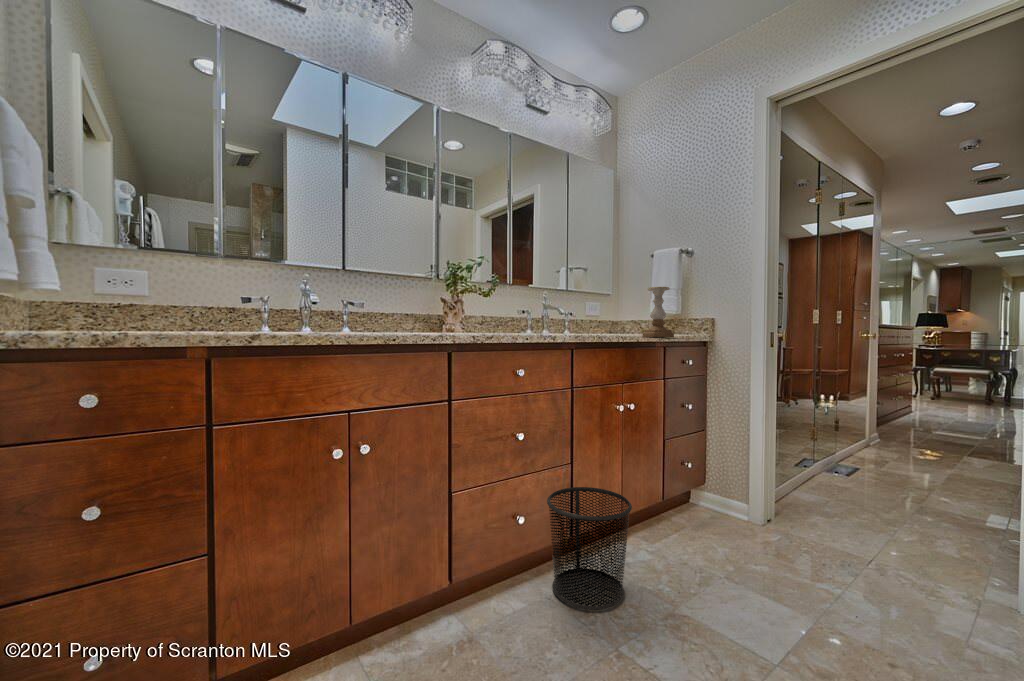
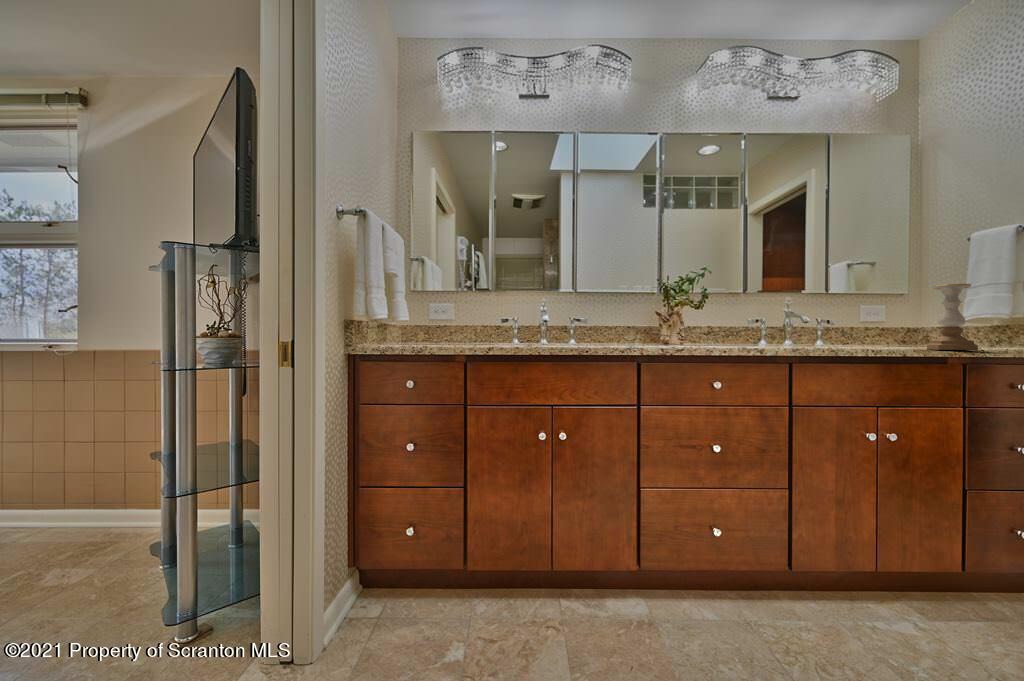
waste bin: present [547,487,632,610] -> none [747,513,857,654]

